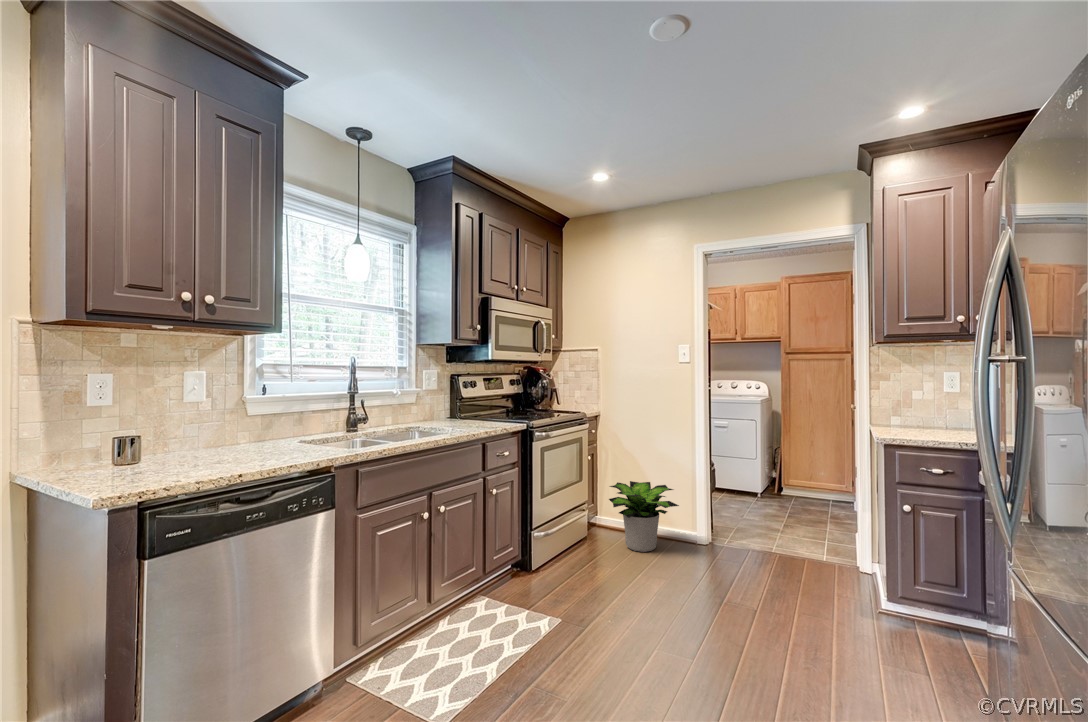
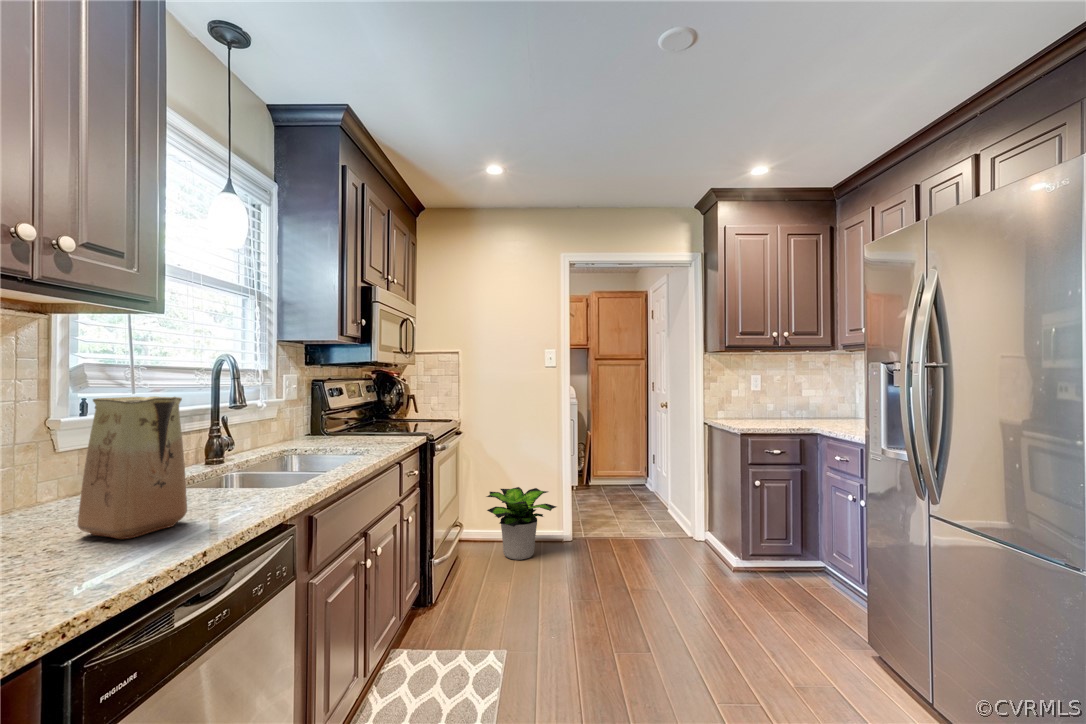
vase: none [217,384,270,464] -> present [77,397,187,539]

